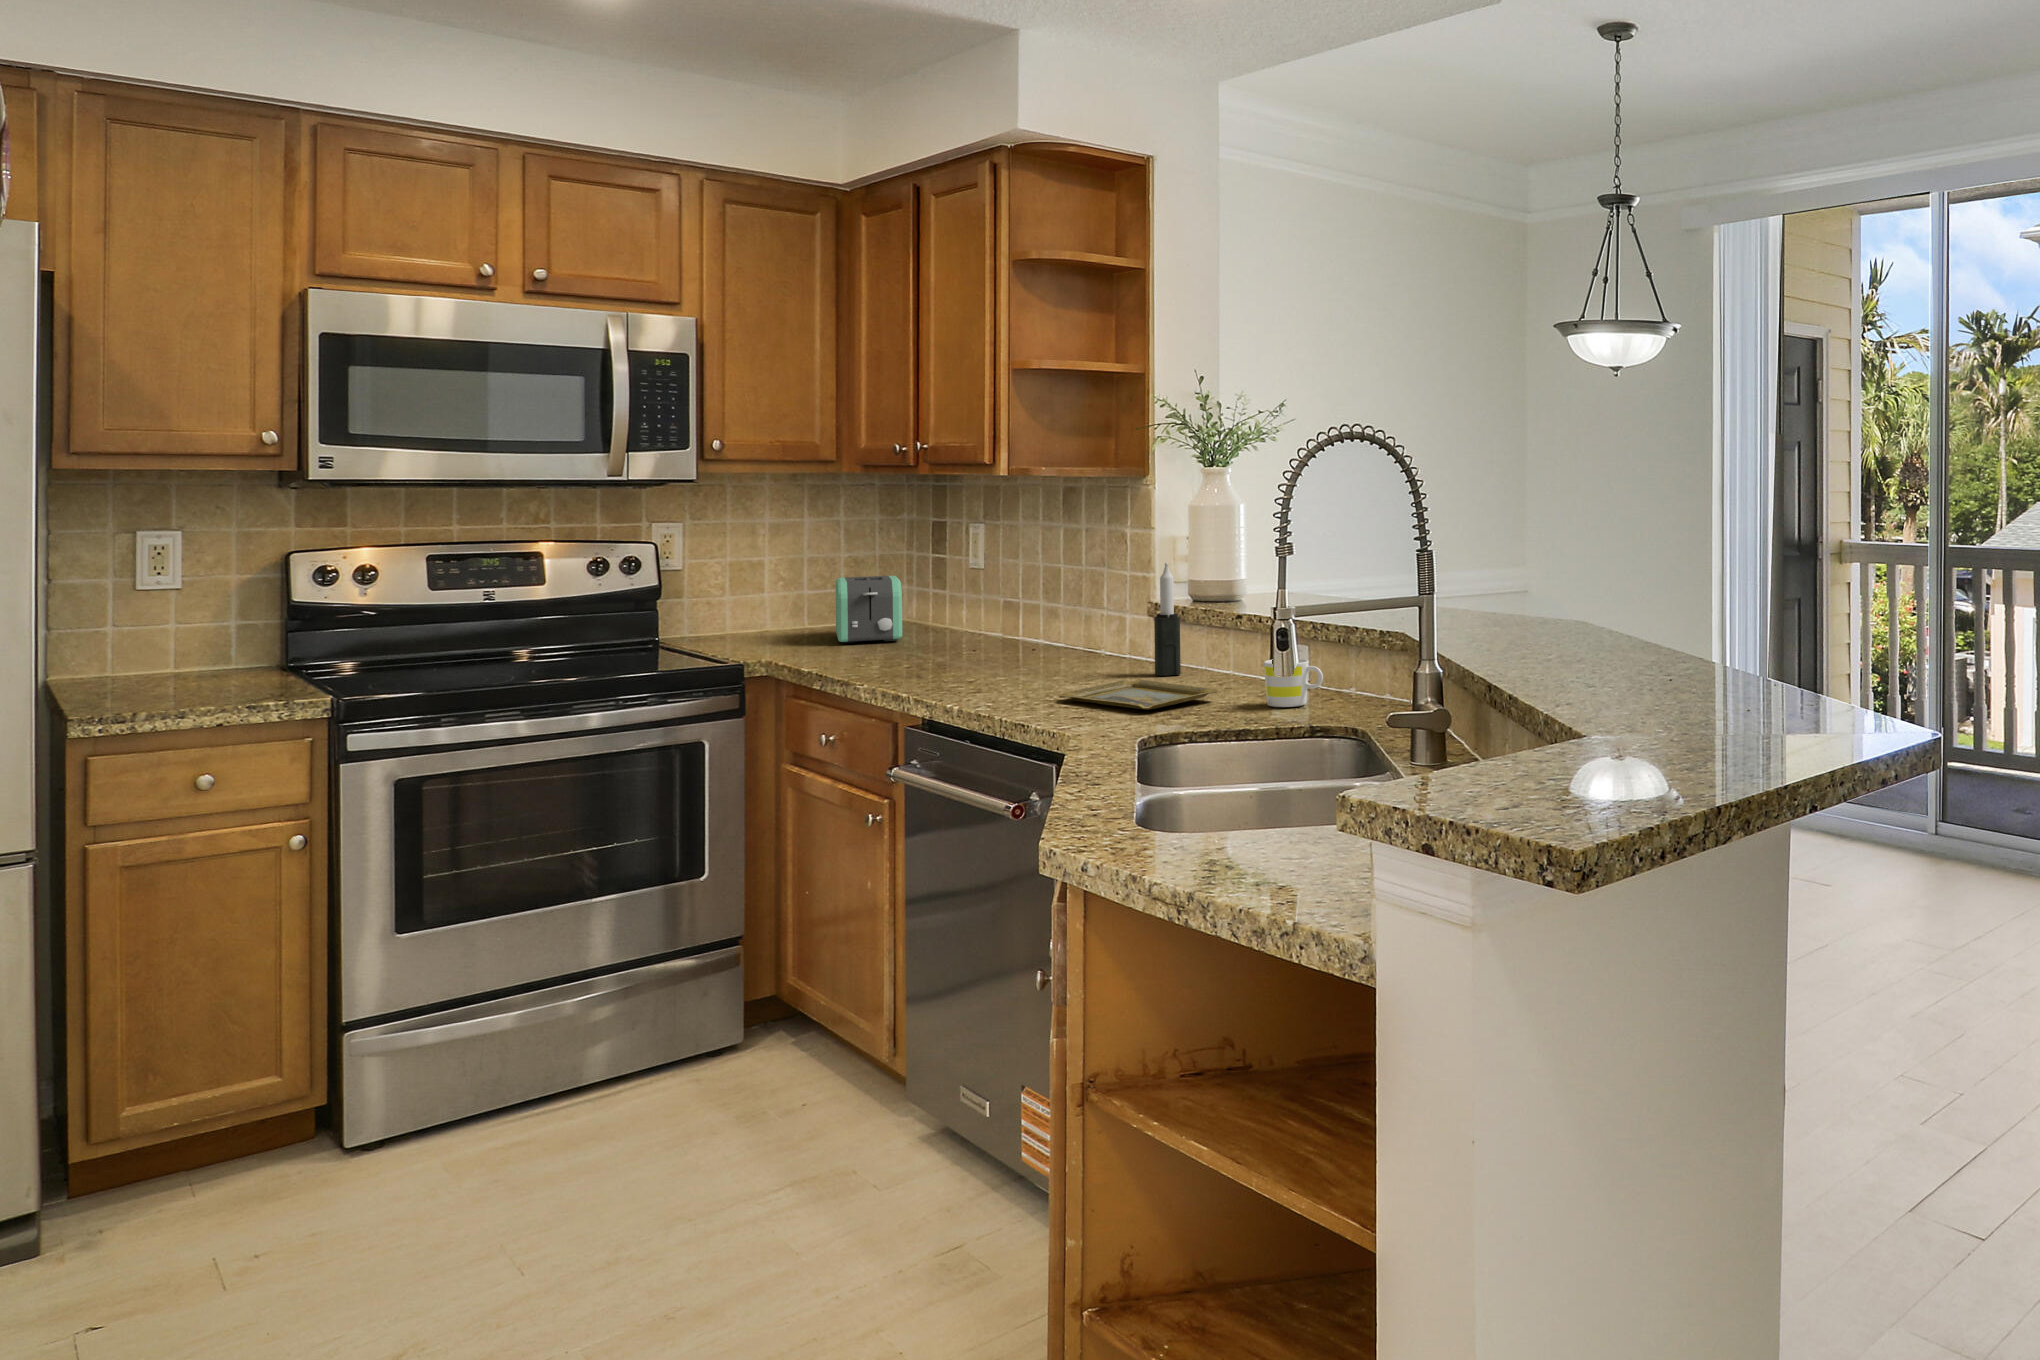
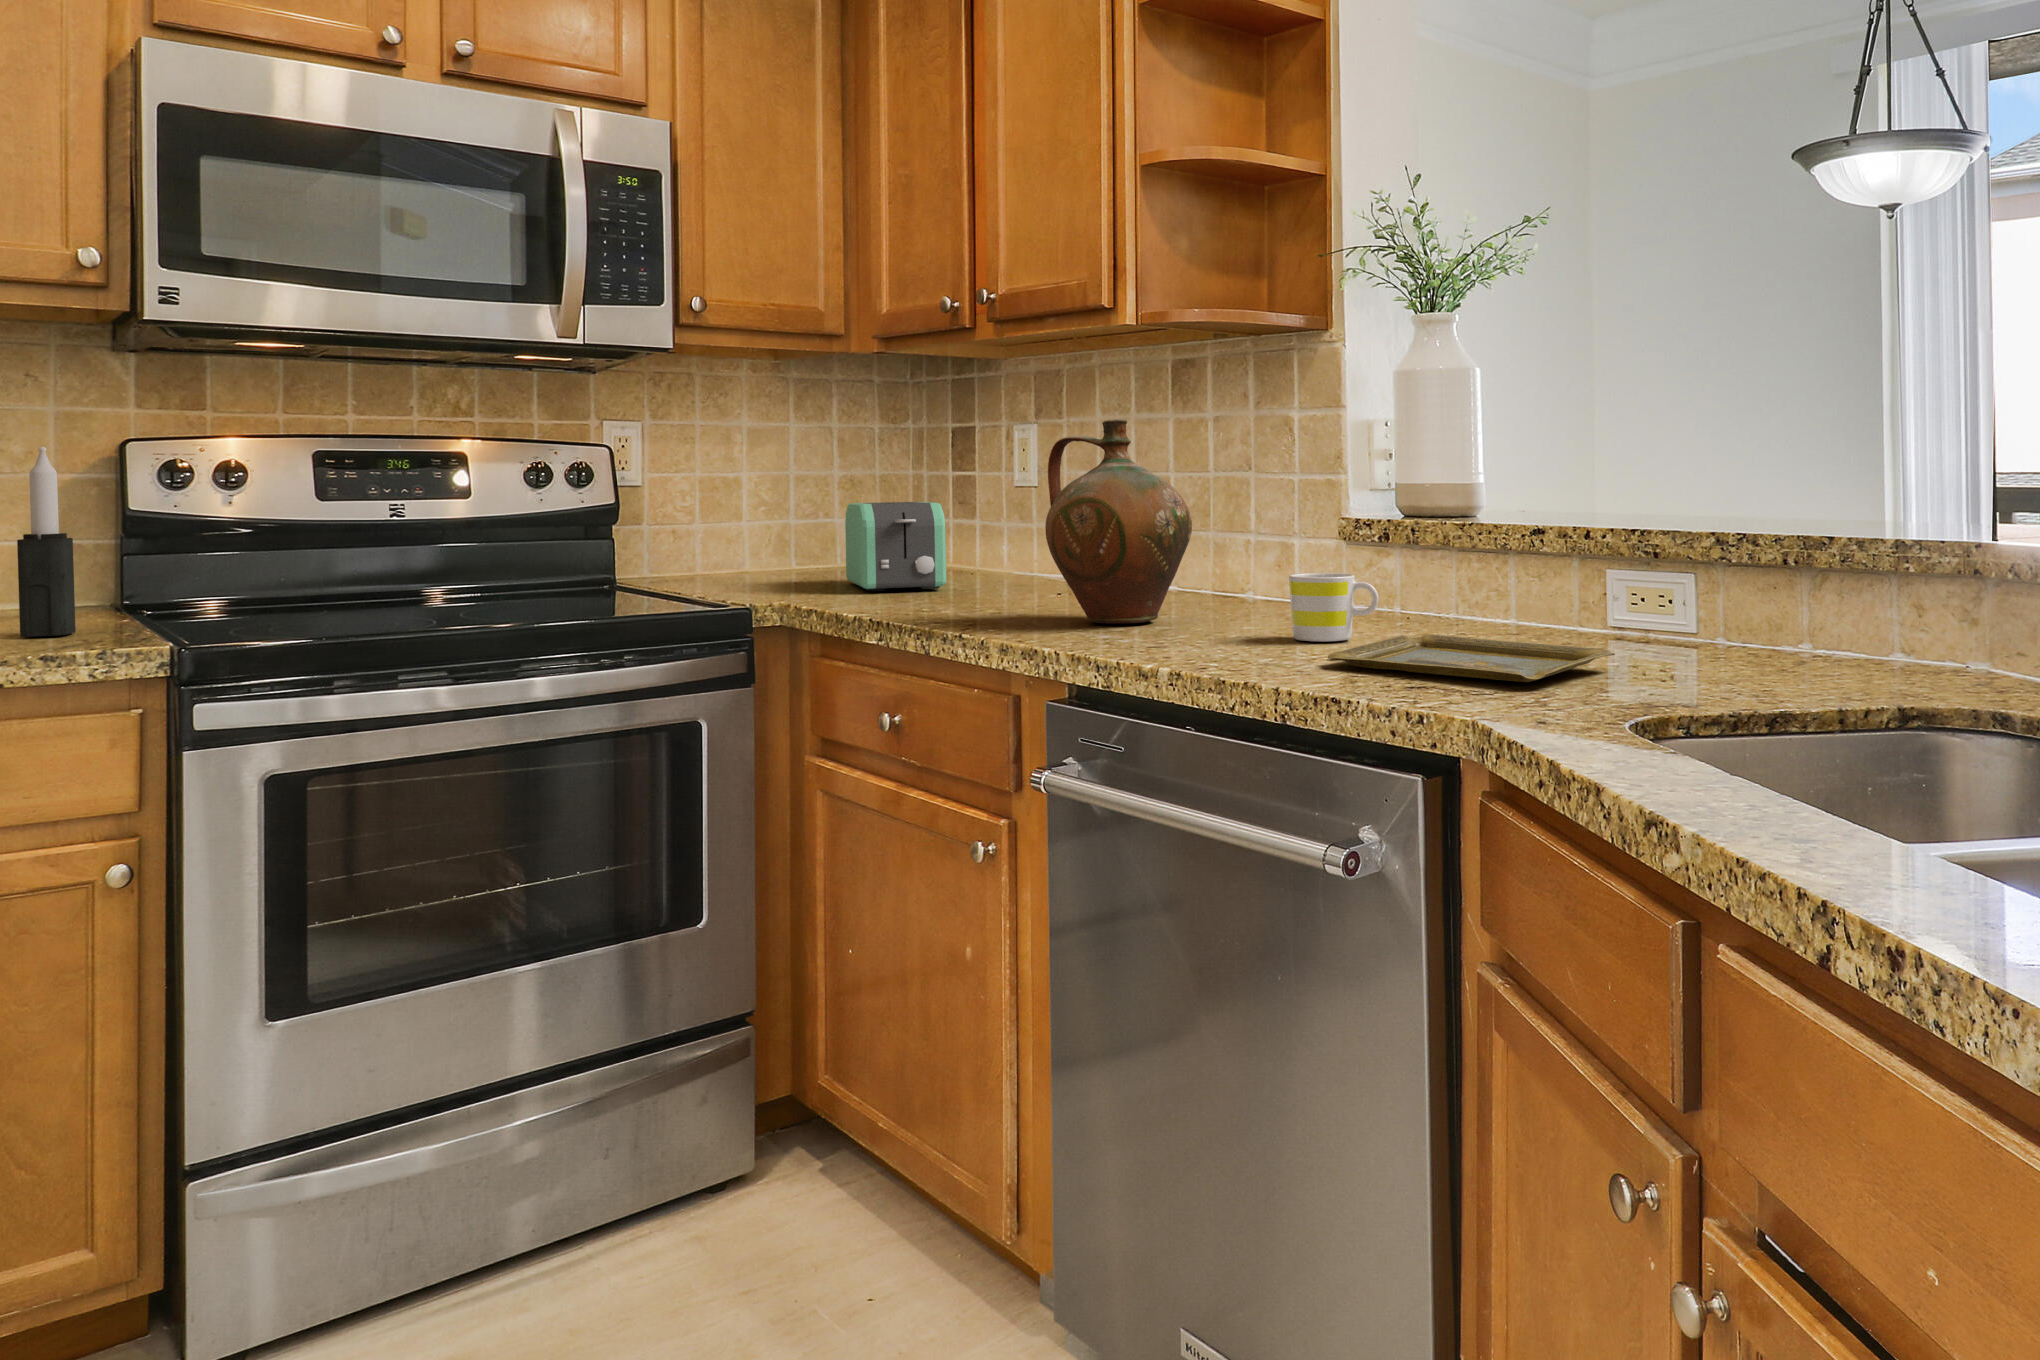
ceramic jug: none [934,538,1034,671] -> present [1045,419,1192,624]
candle: present [1154,562,1181,676] -> present [17,447,76,637]
mug: present [1264,659,1323,707] -> present [1289,573,1379,641]

